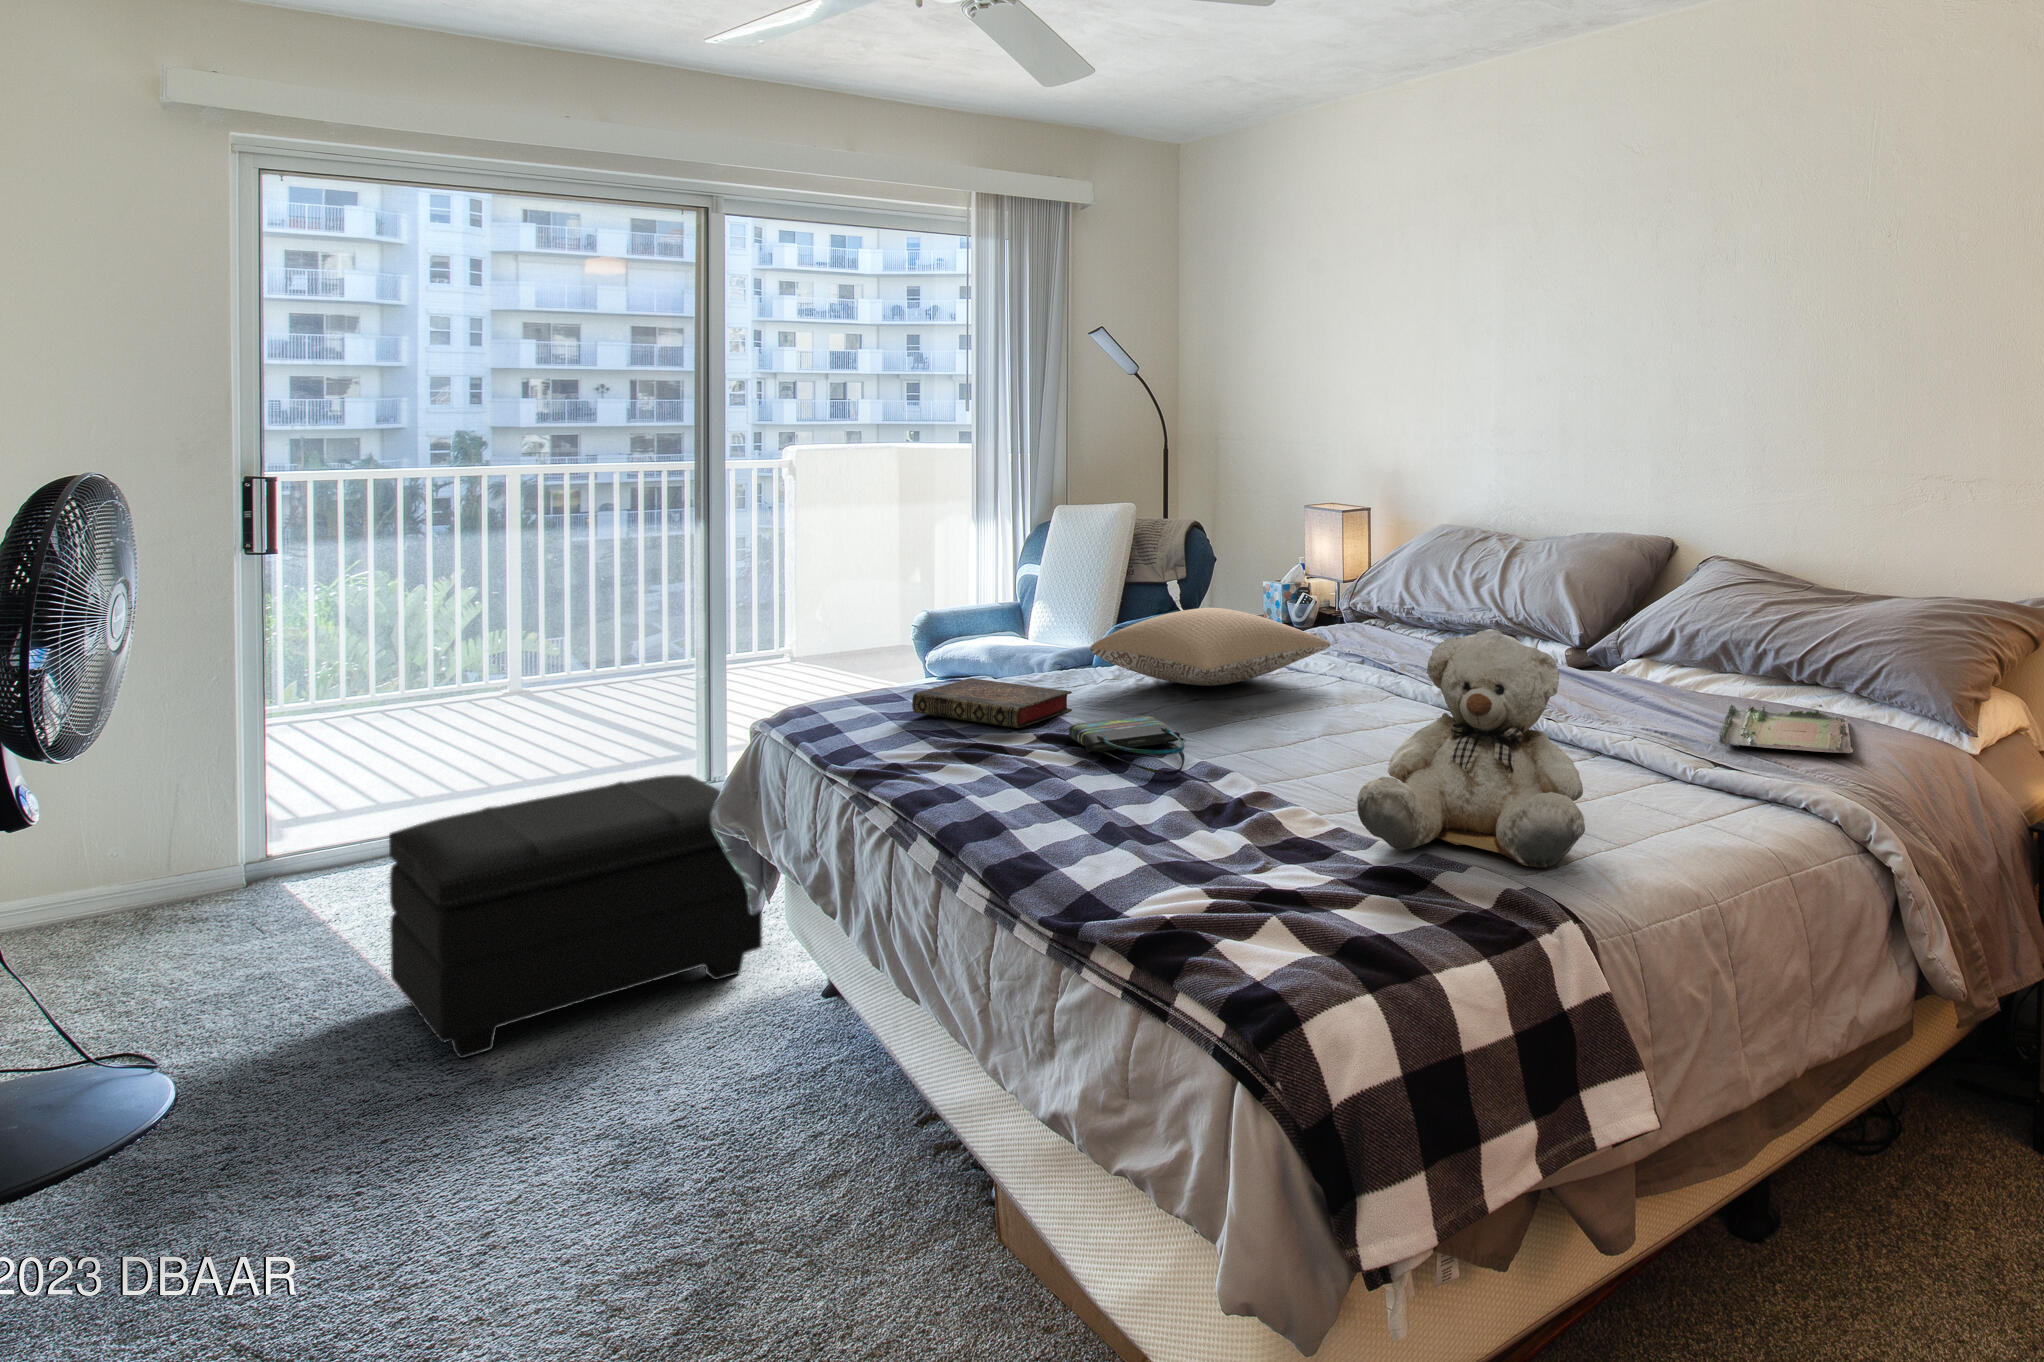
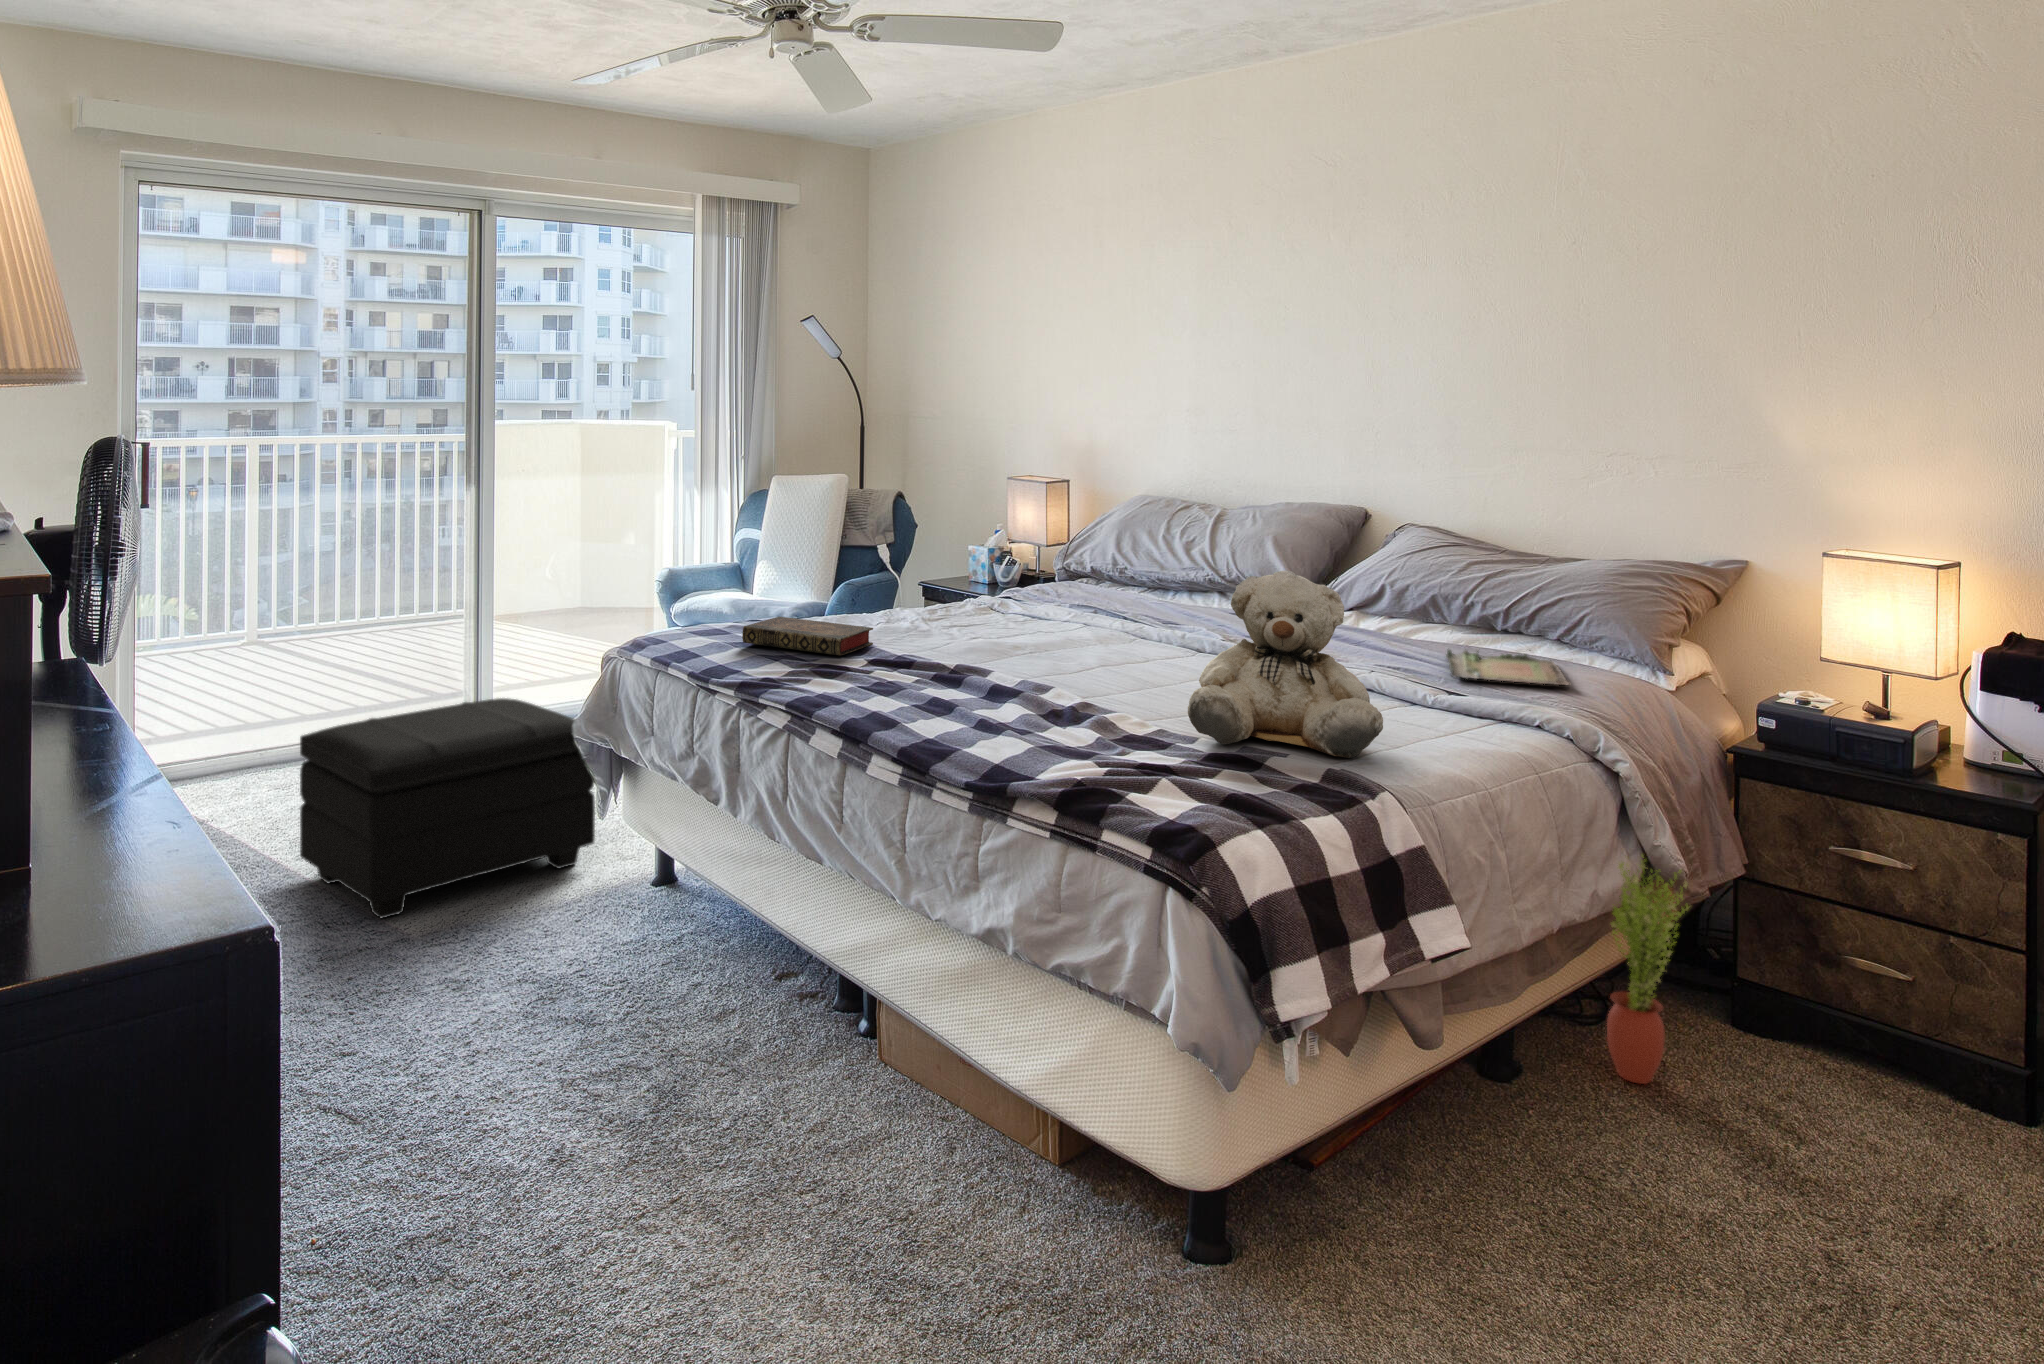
pillow: present [1090,608,1330,686] -> none [875,562,1080,627]
tote bag: present [1069,716,1185,776] -> none [889,647,1003,691]
potted plant: none [1870,965,1972,1248] -> present [1607,855,1689,1084]

